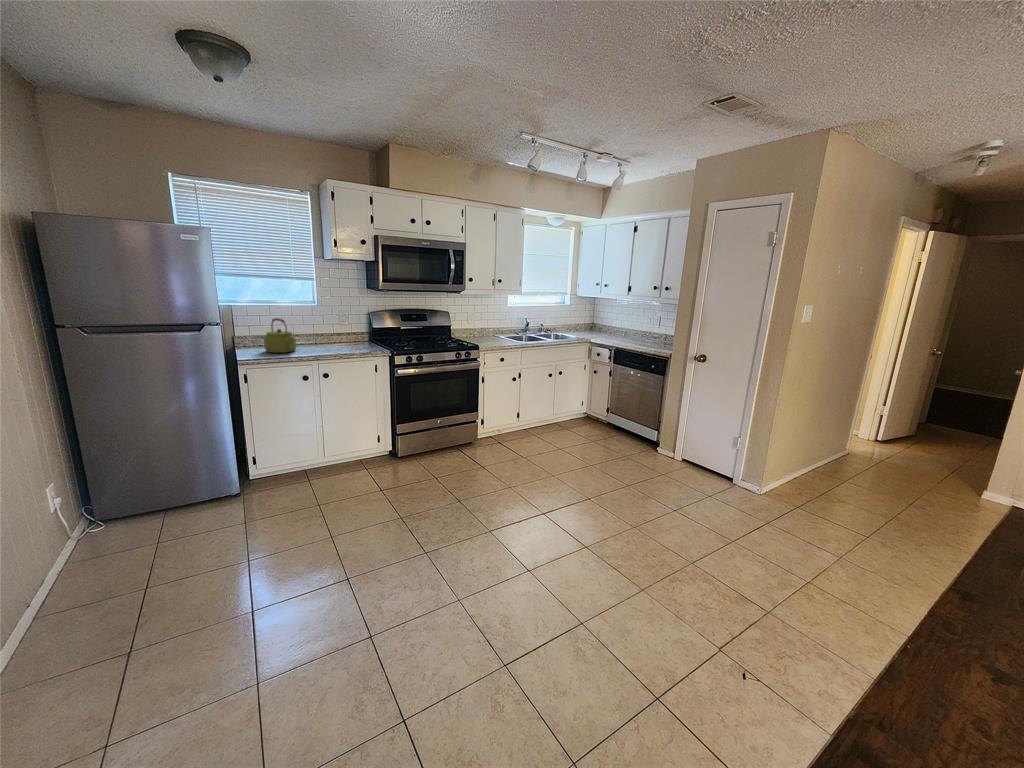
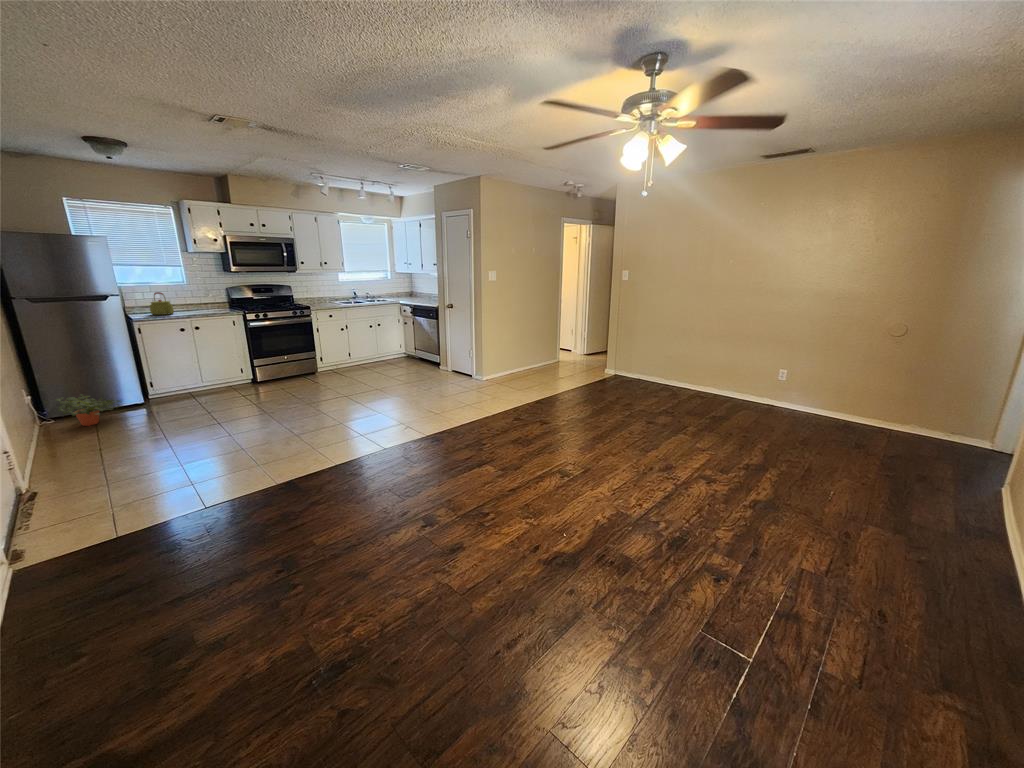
potted plant: none [97,487,205,548] -> present [55,394,121,426]

